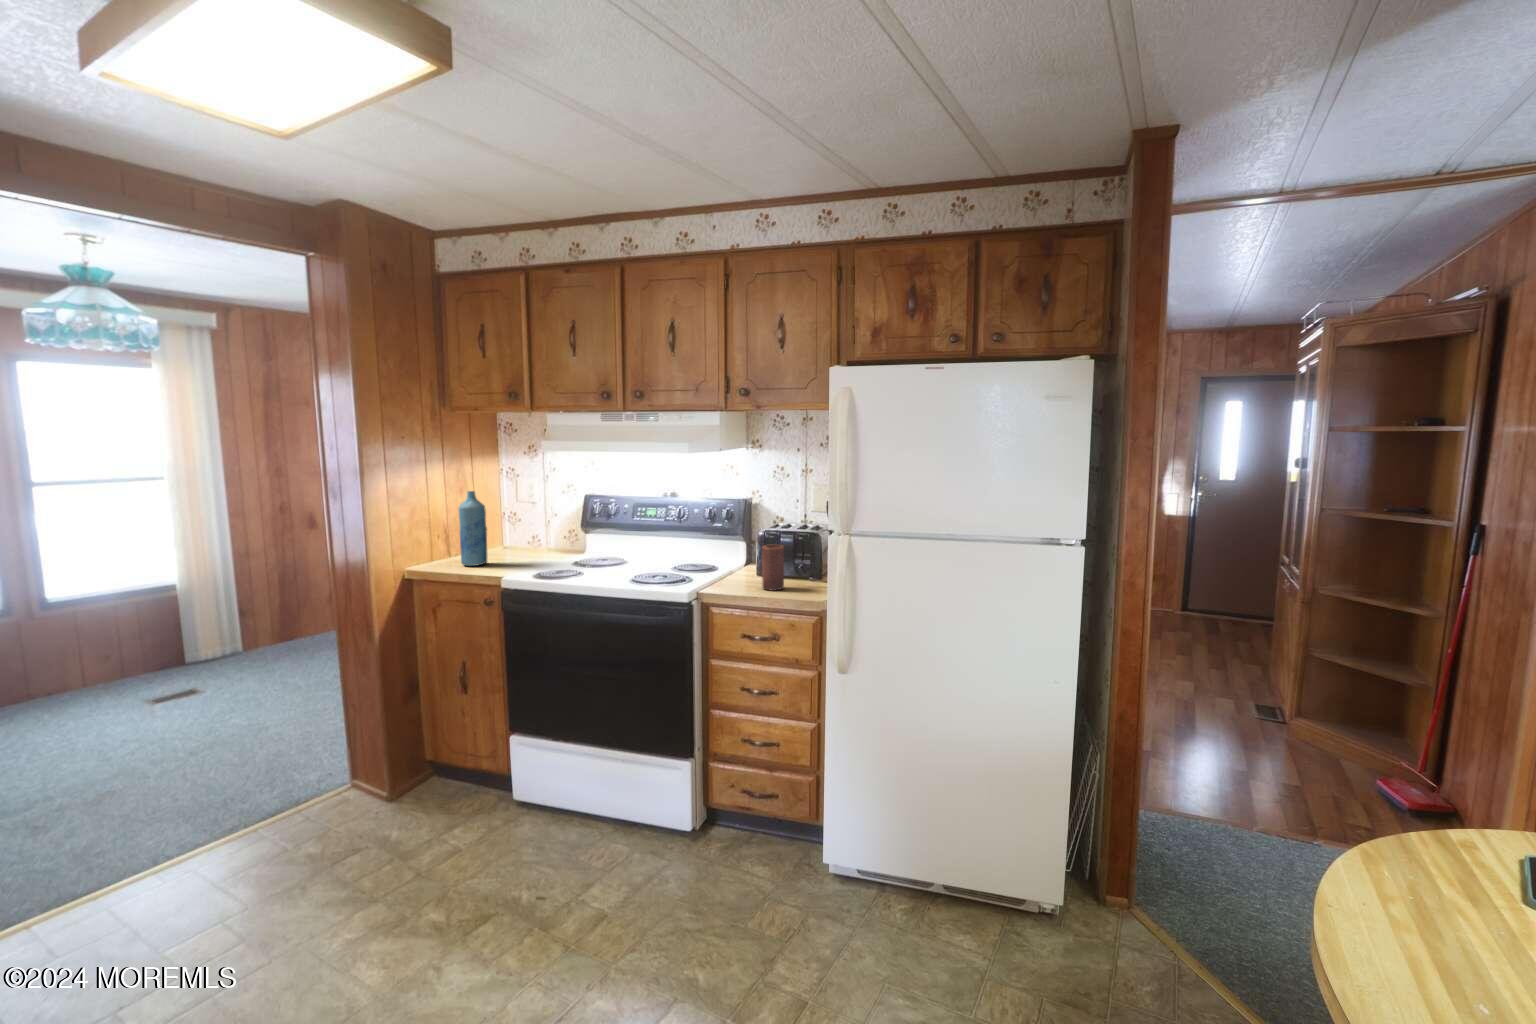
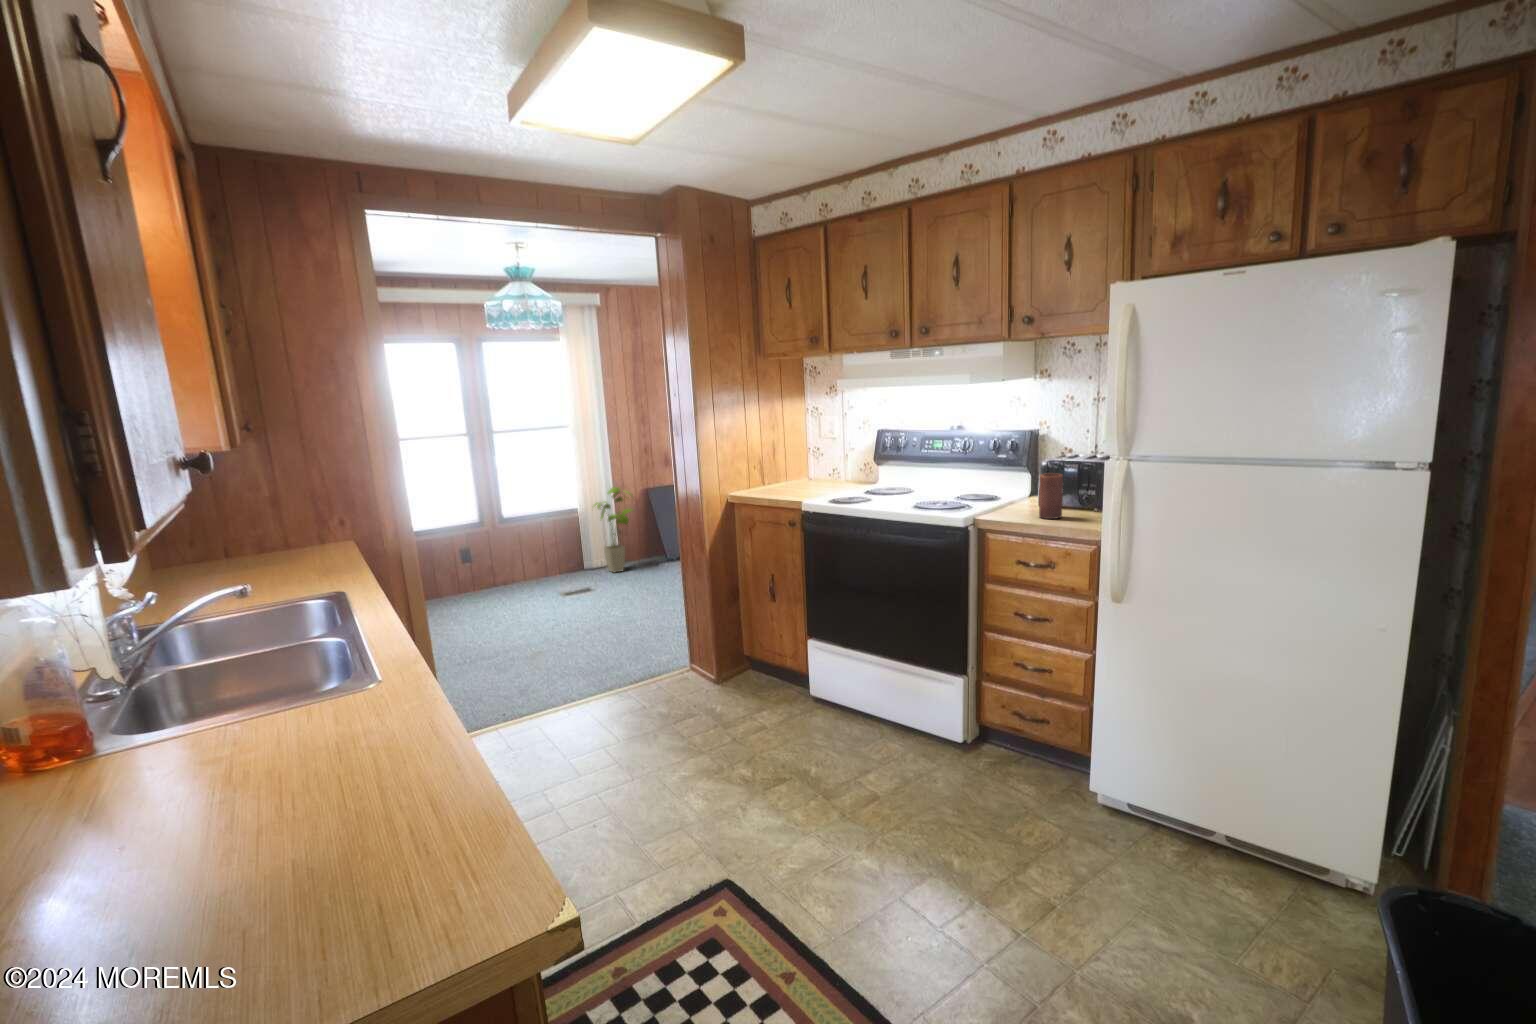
bottle: present [459,491,487,566] -> none [769,427,792,492]
house plant: none [198,556,264,666] -> present [594,487,632,572]

